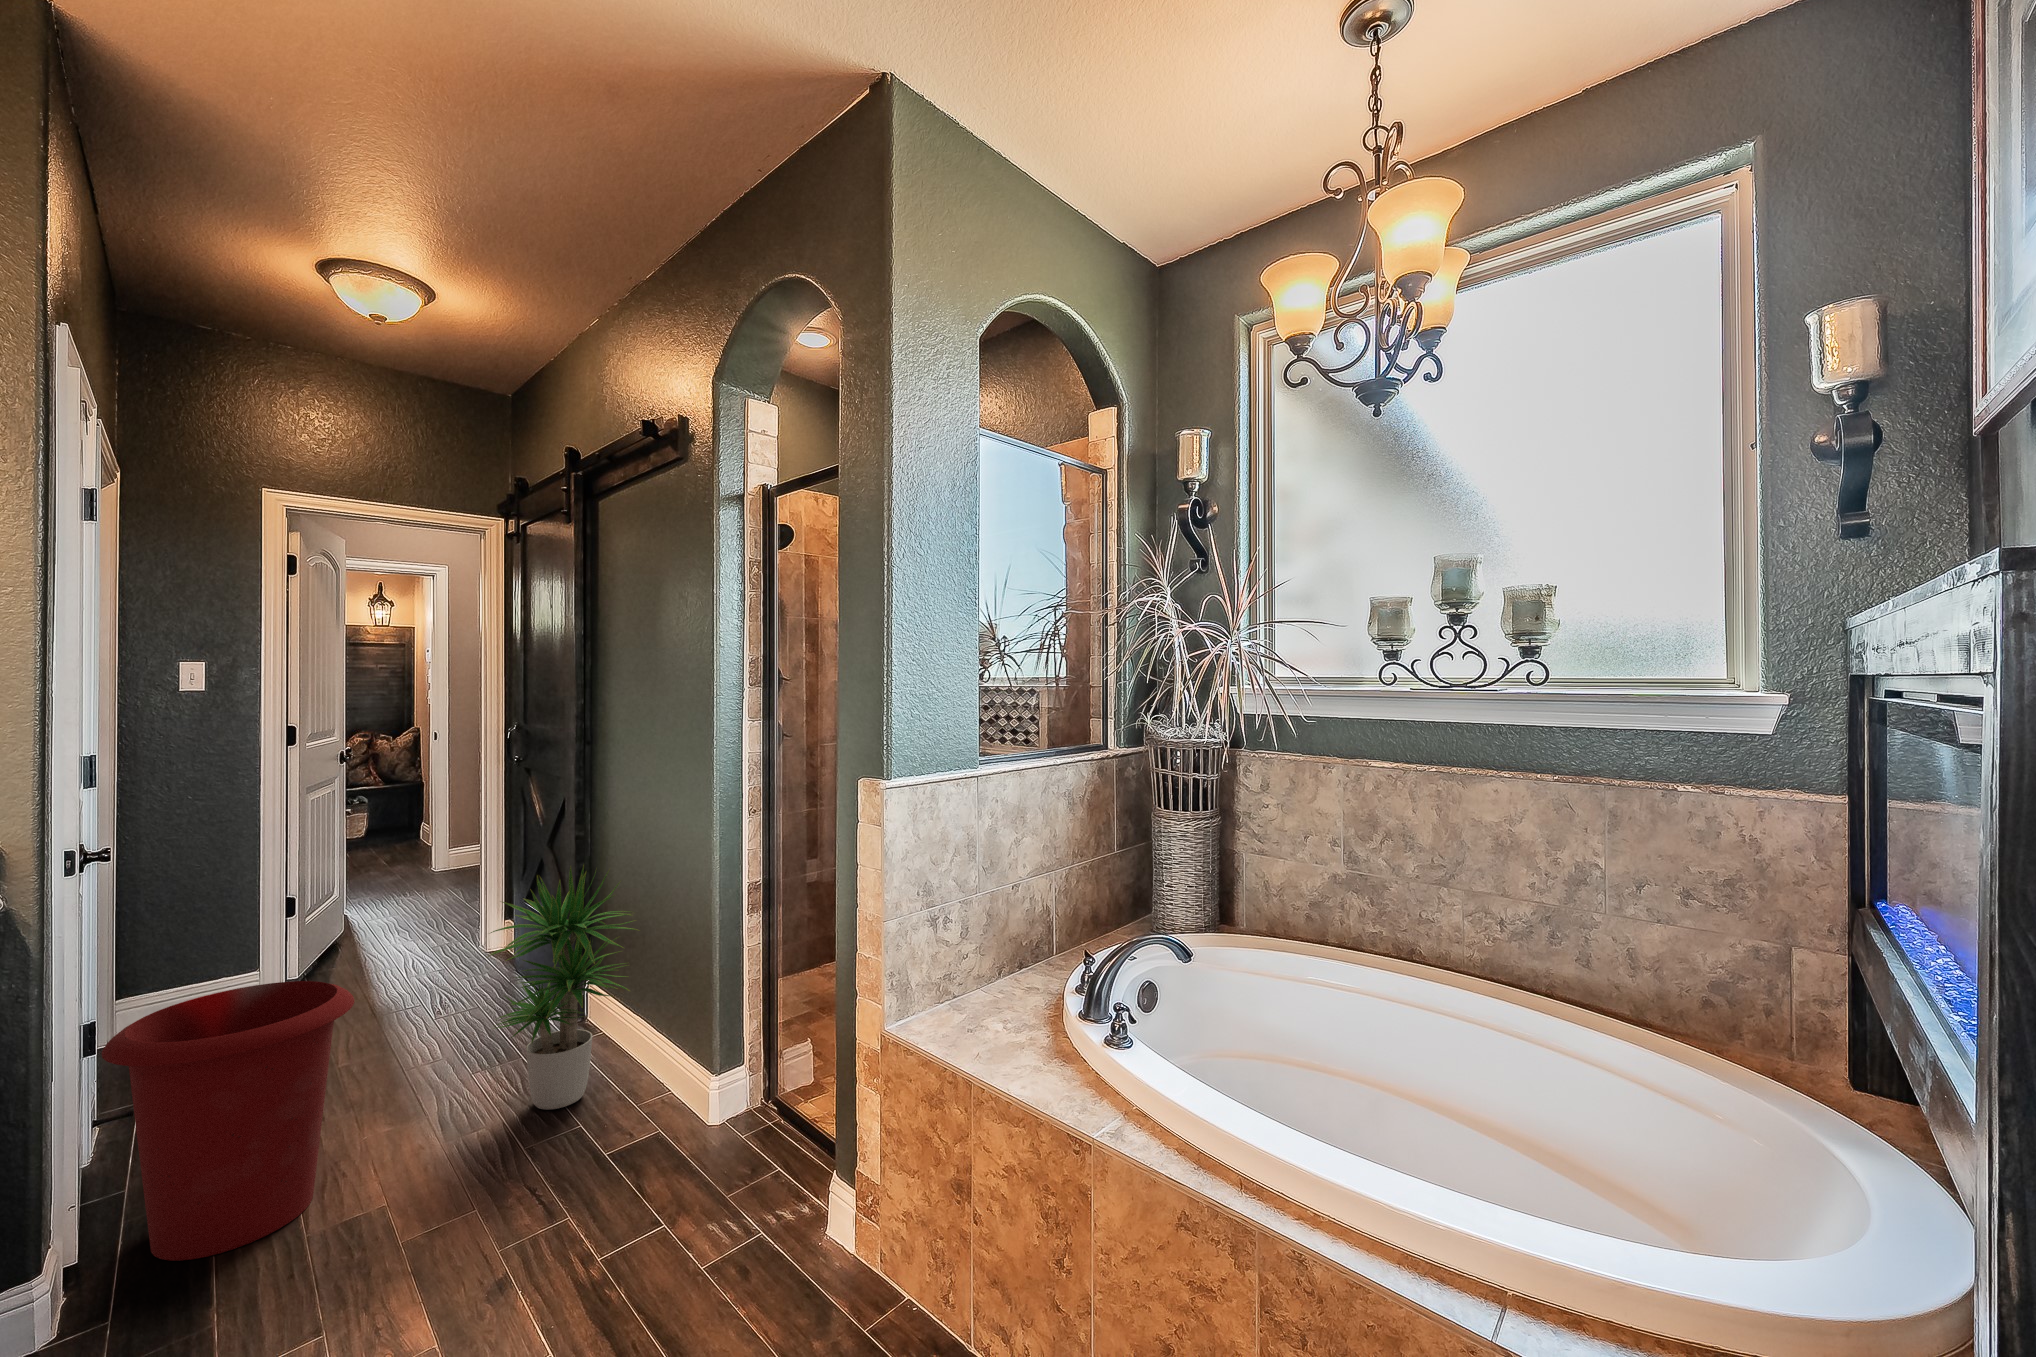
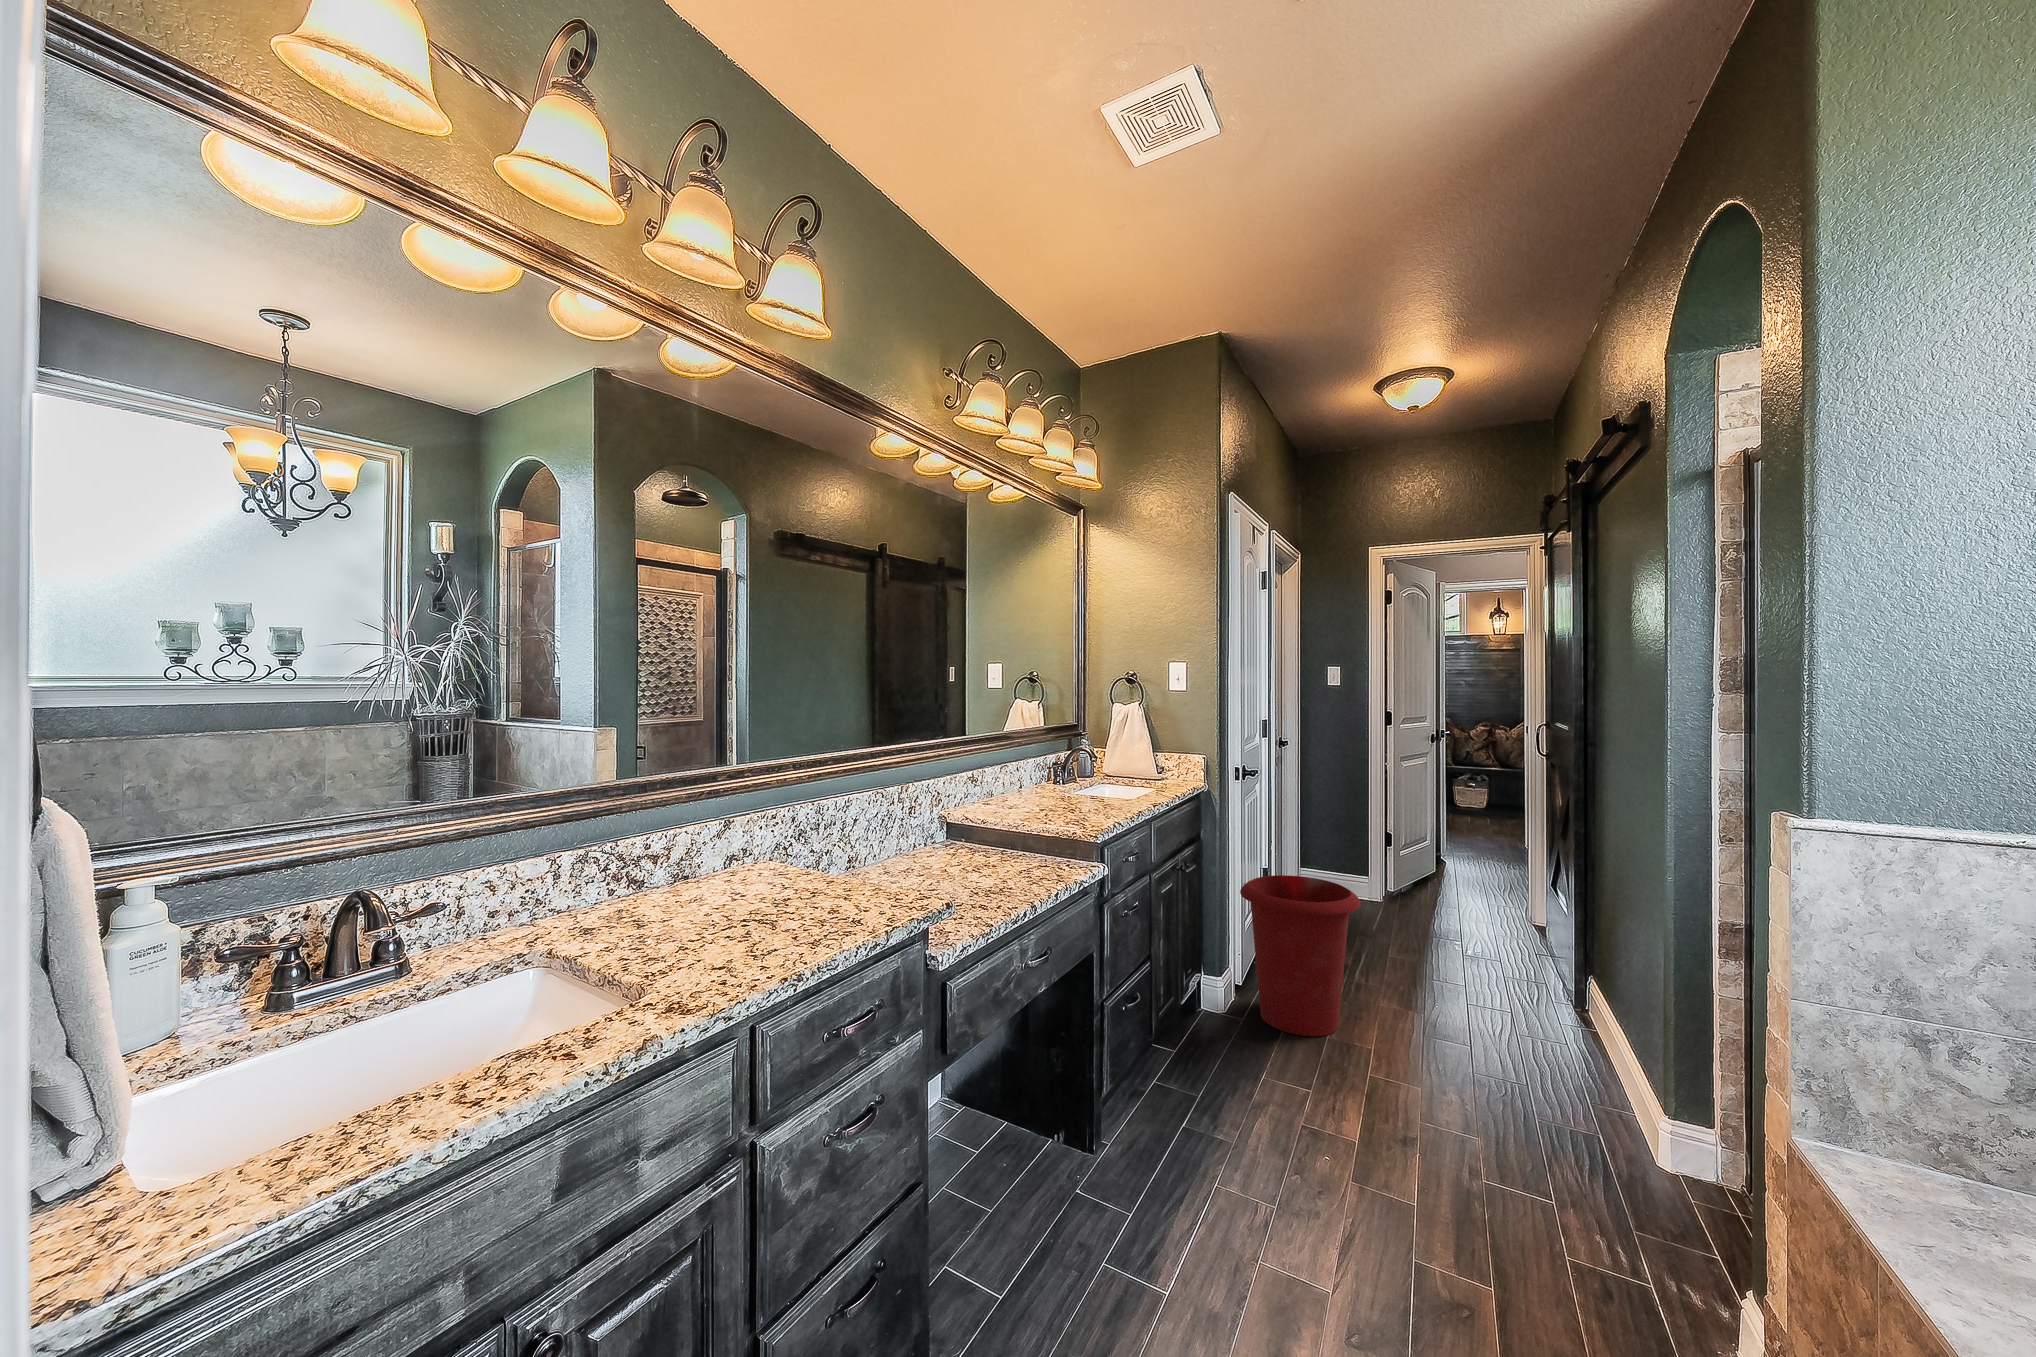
potted plant: present [488,865,637,1109] -> none [1456,852,1611,1068]

